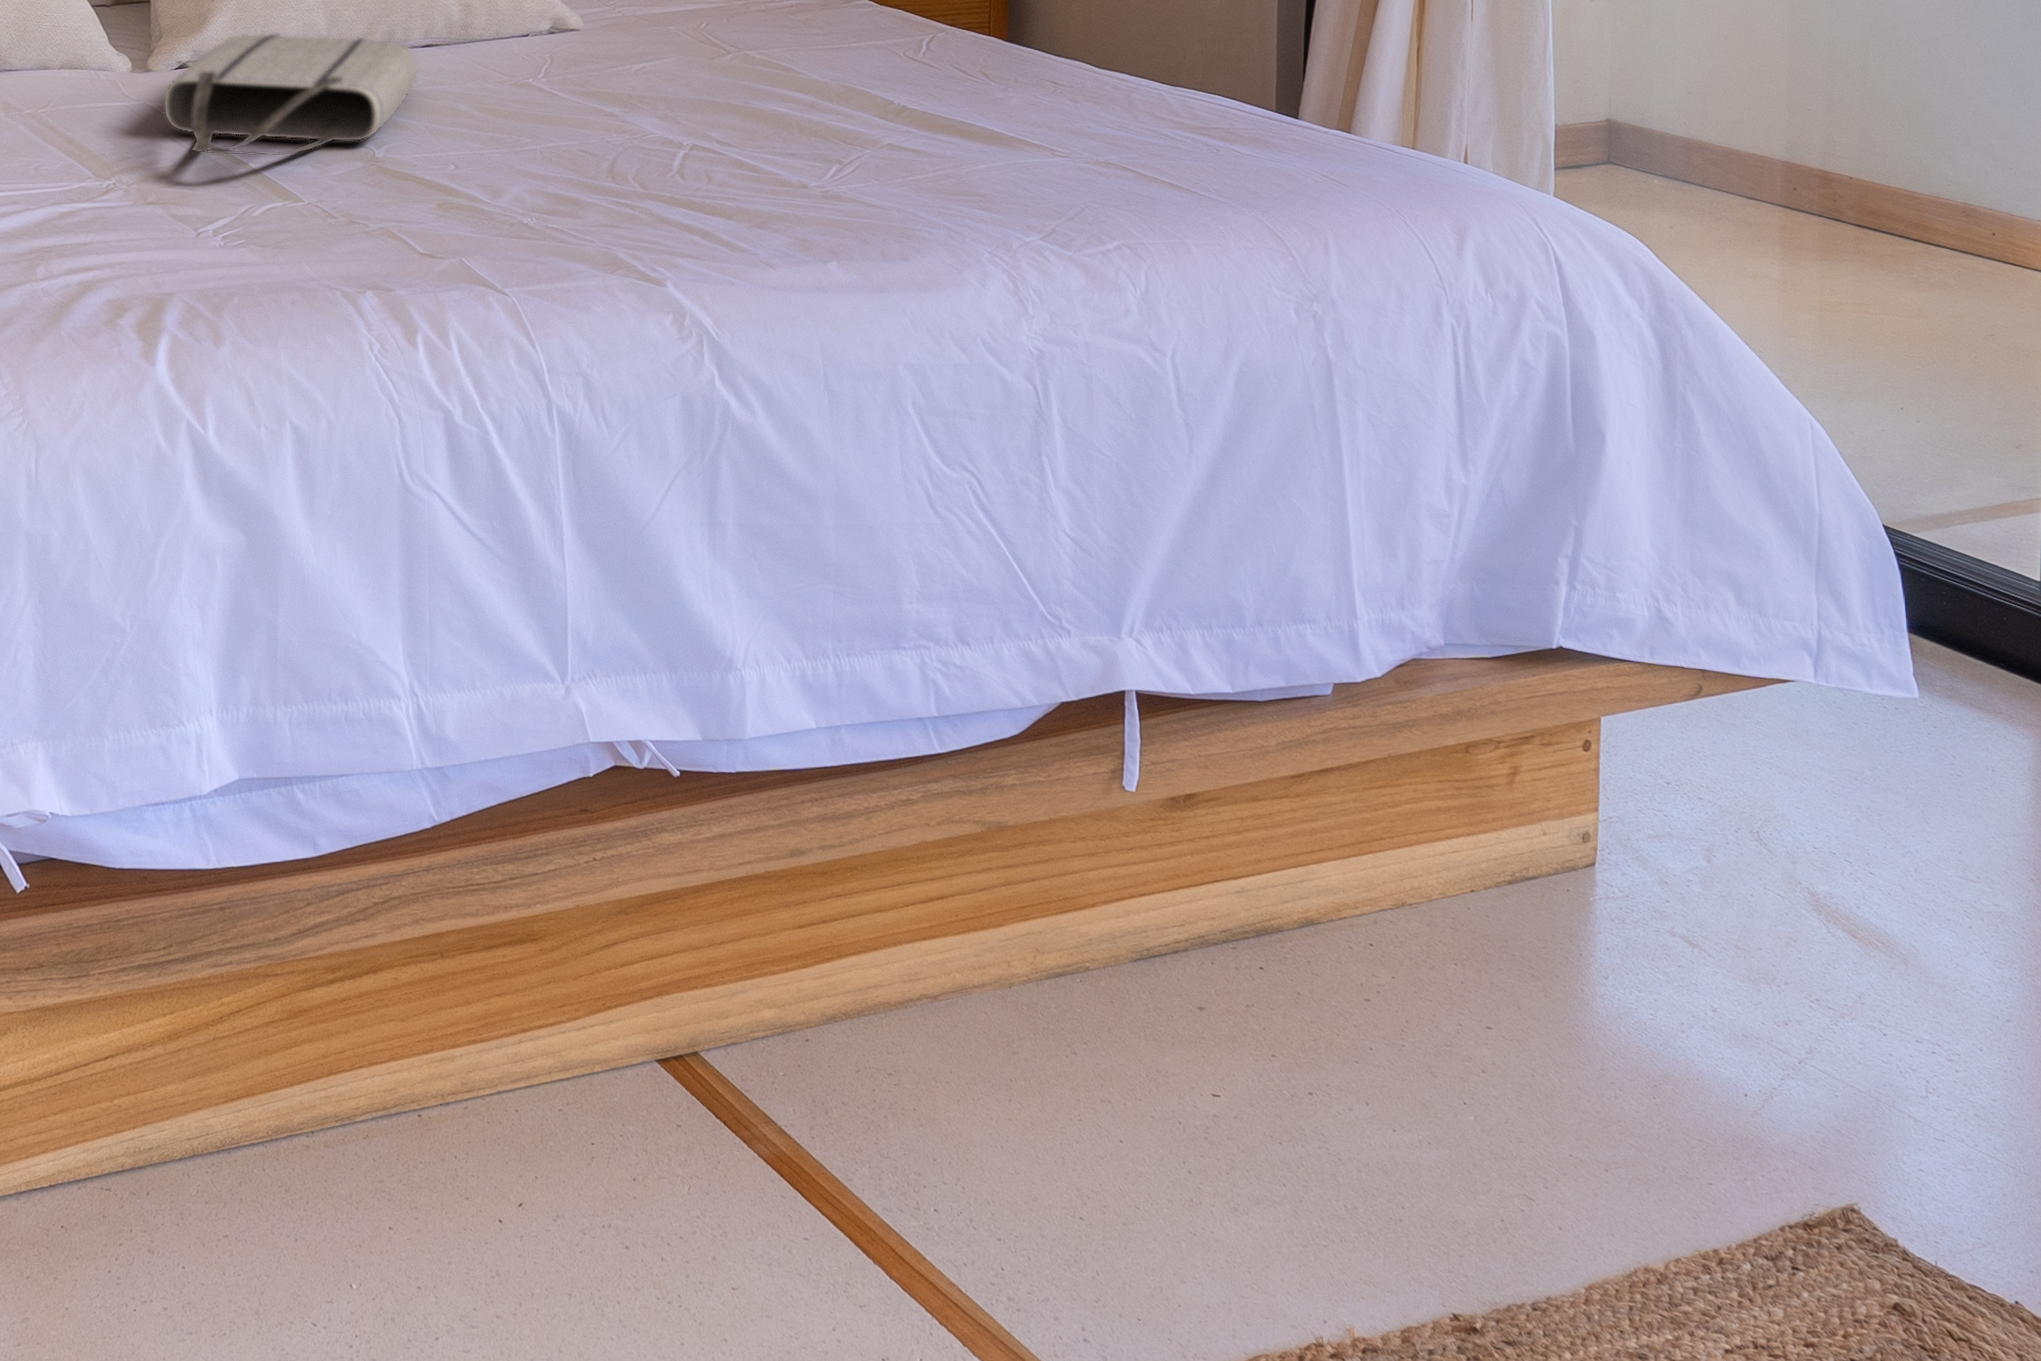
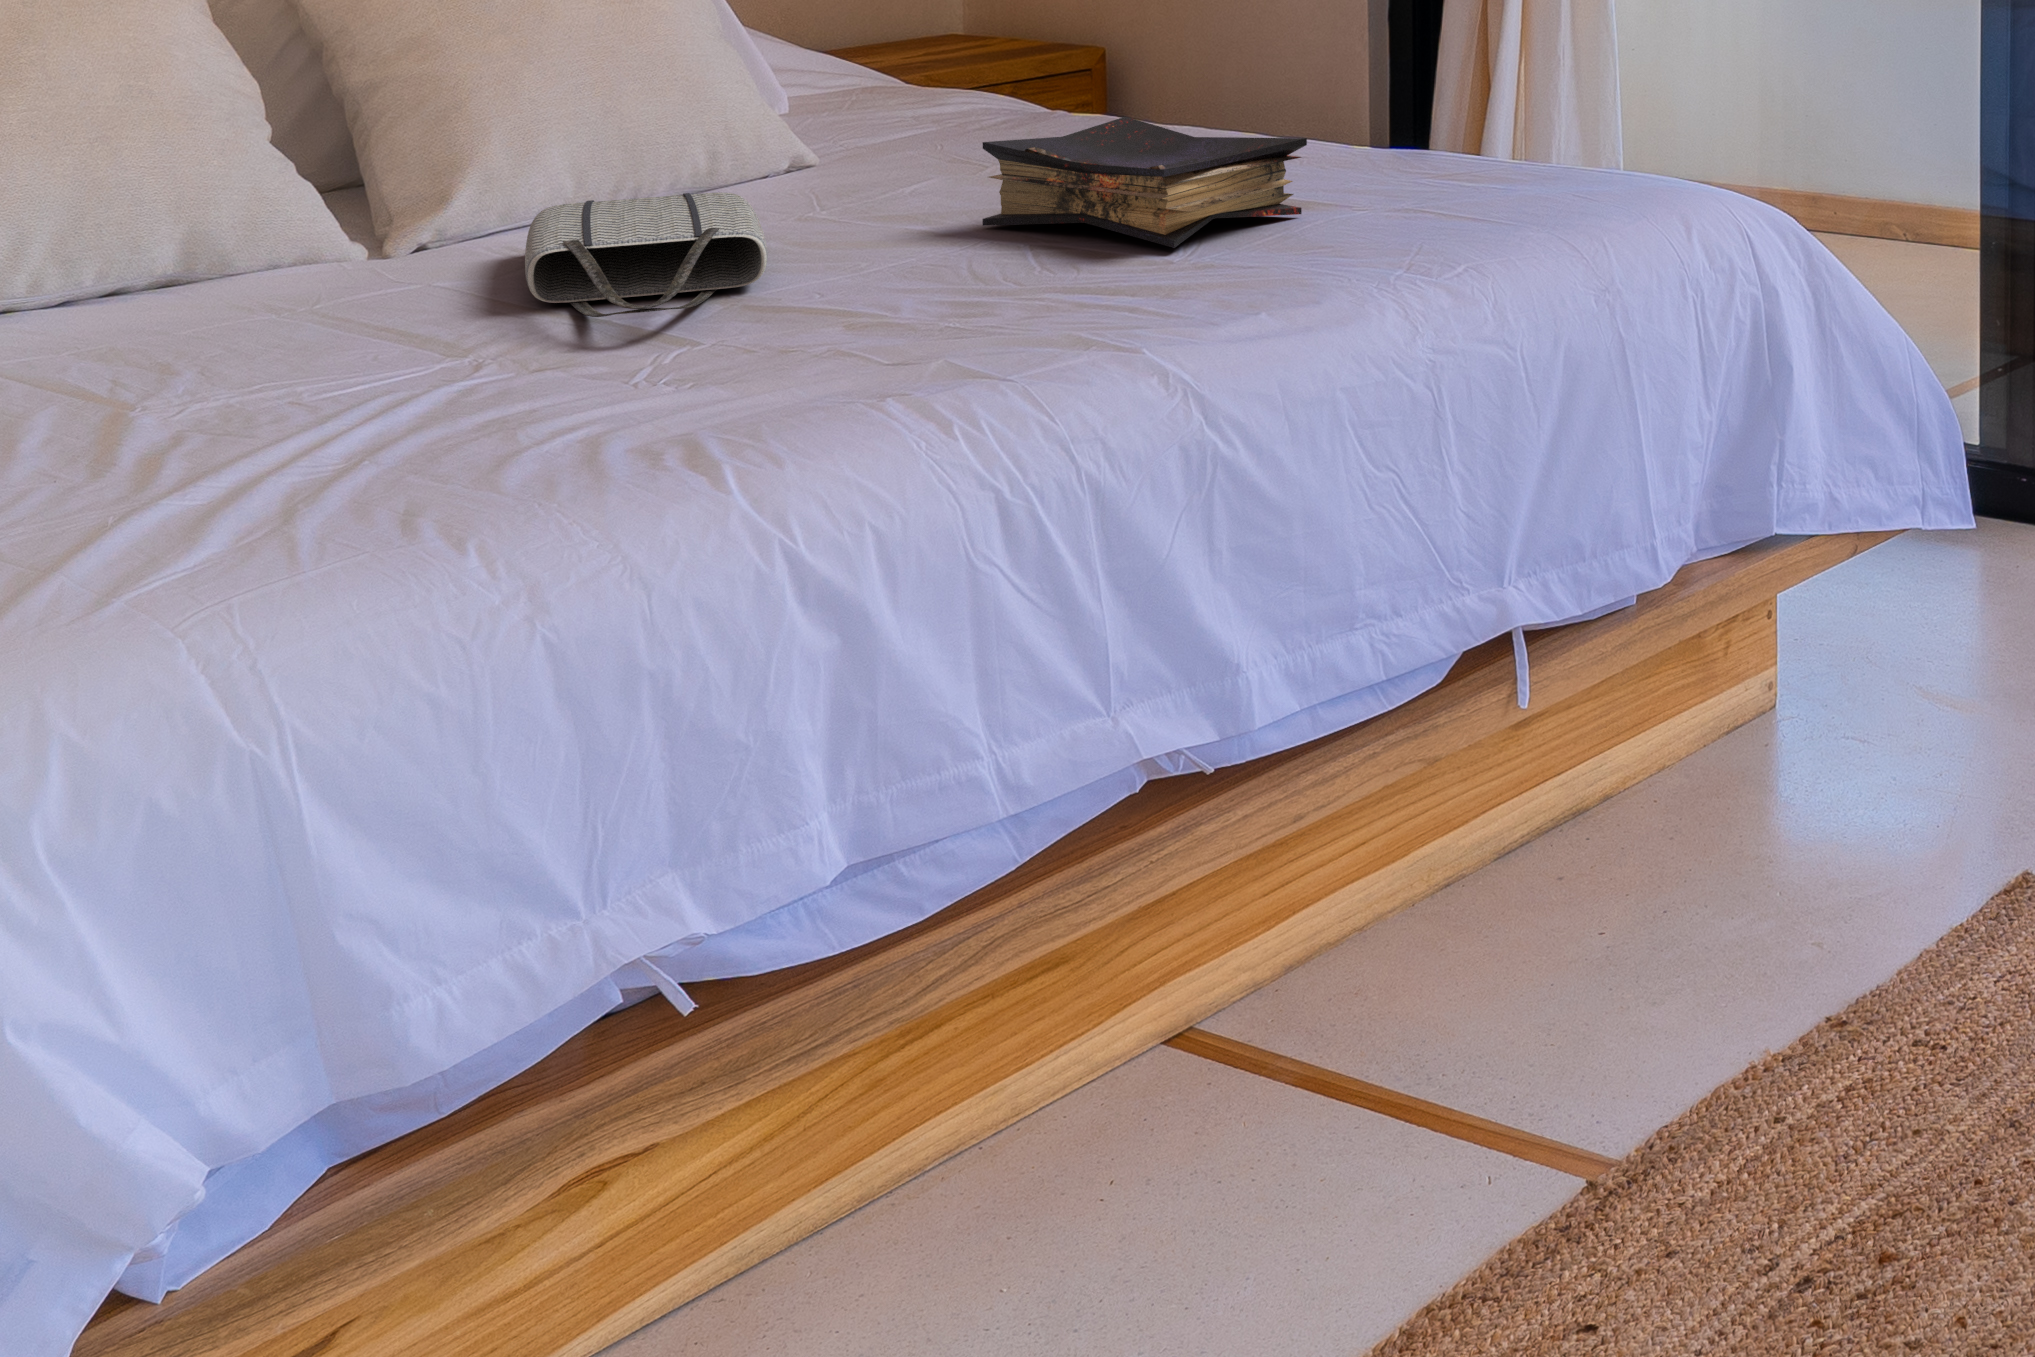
book: none [641,12,983,165] -> present [983,117,1307,248]

